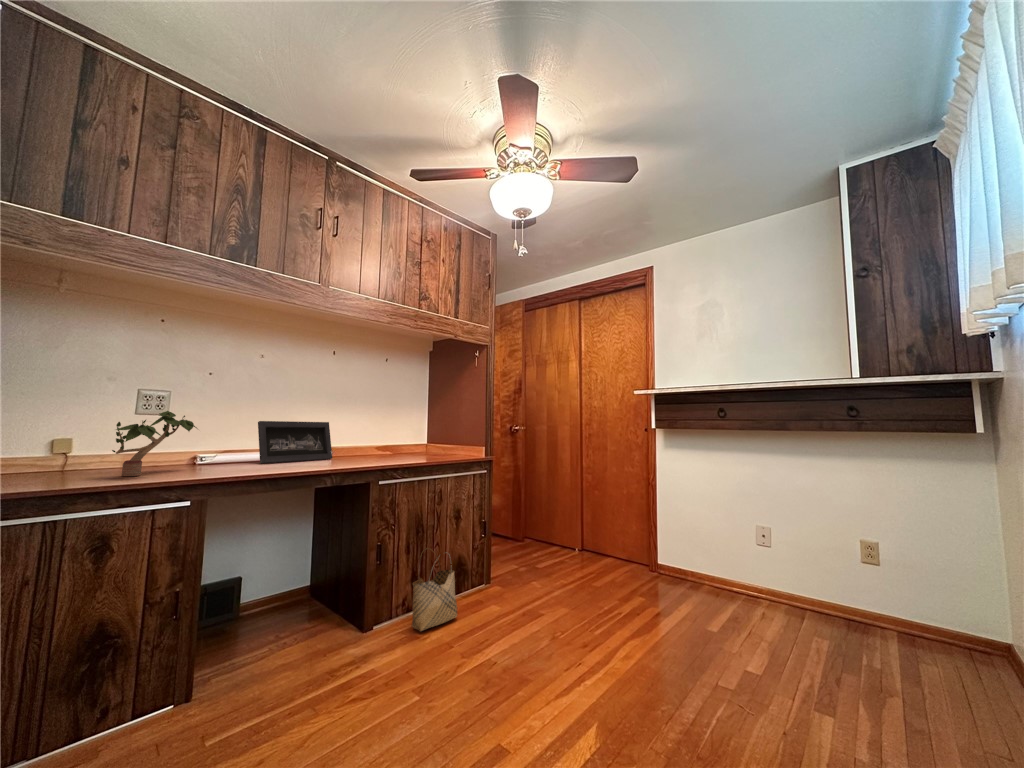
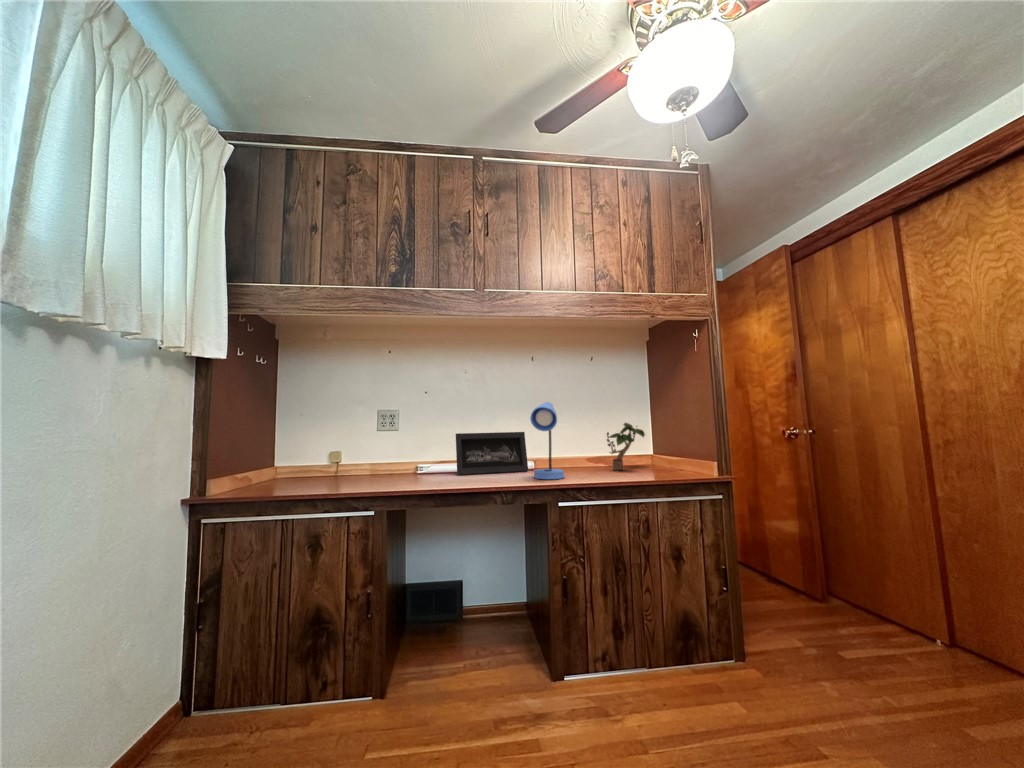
desk lamp: none [347,395,379,463] -> present [530,402,564,479]
potted plant: present [112,411,197,476] -> present [607,423,645,470]
woven basket: present [412,548,457,631] -> none [602,594,673,707]

